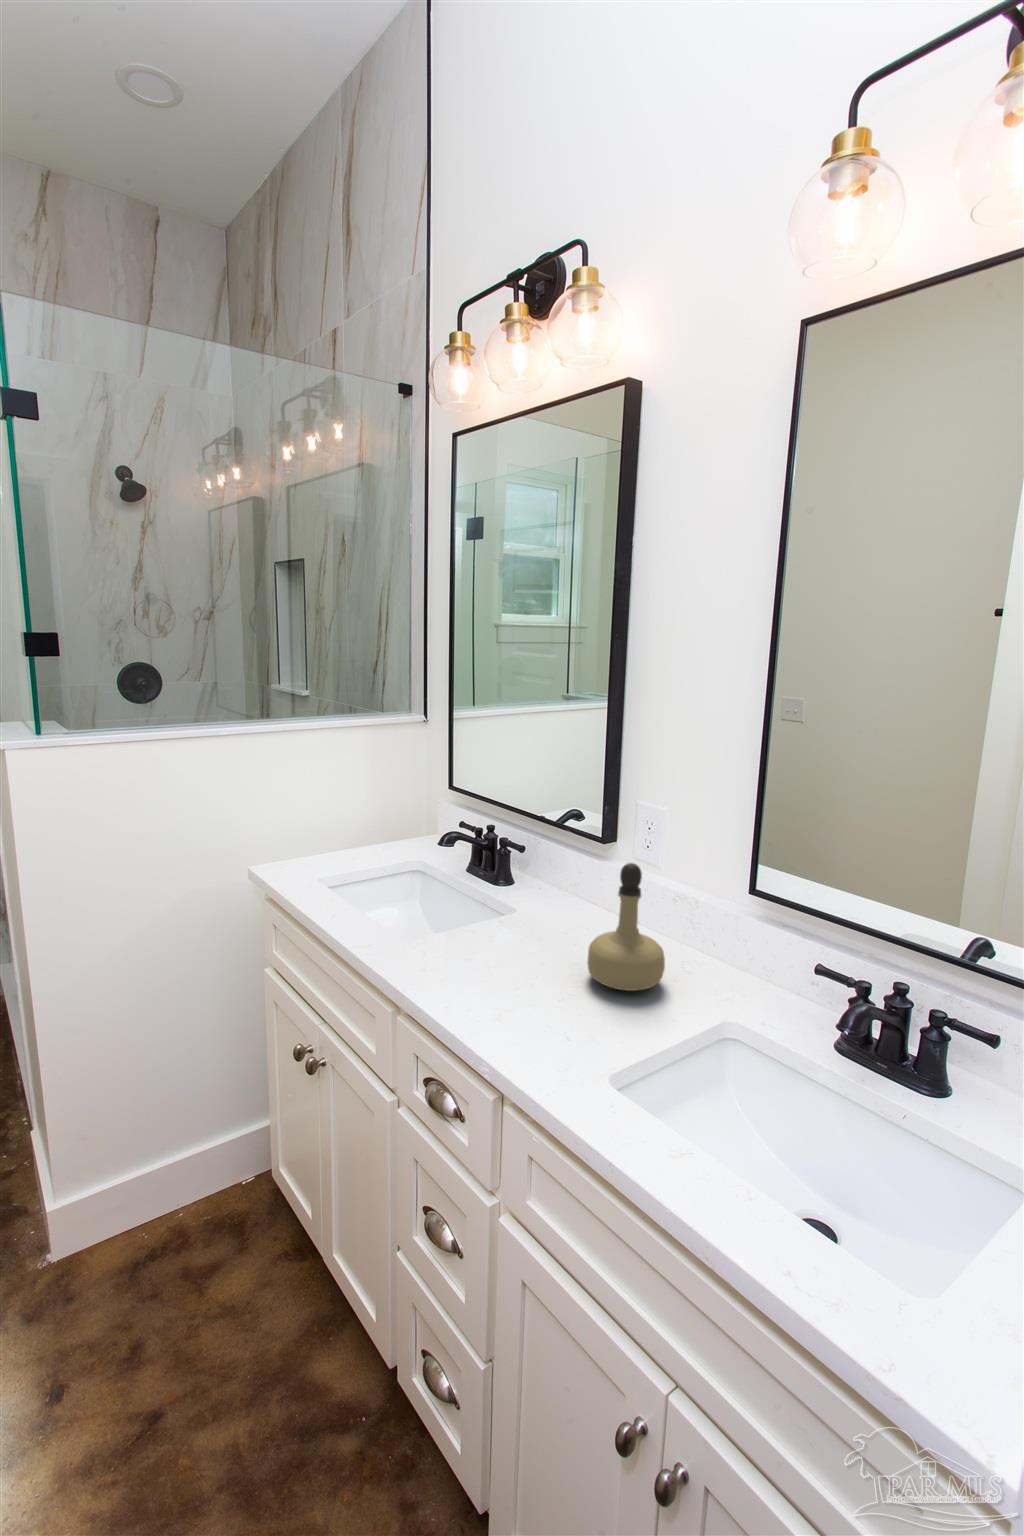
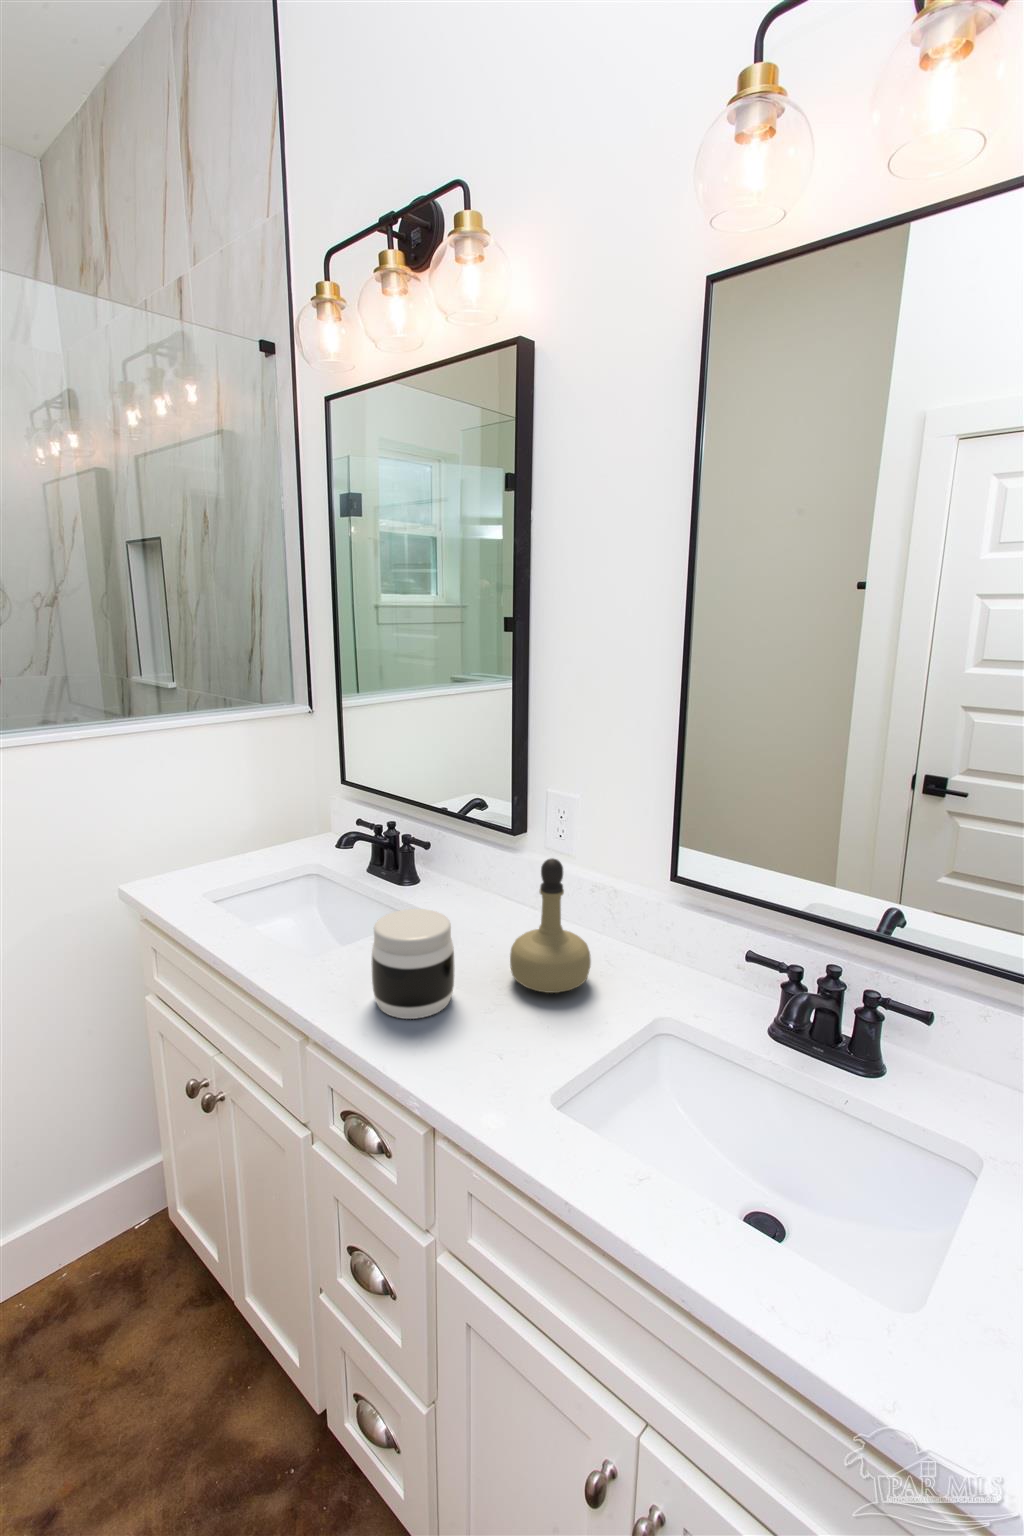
jar: none [459,901,534,999] -> present [371,909,455,1019]

